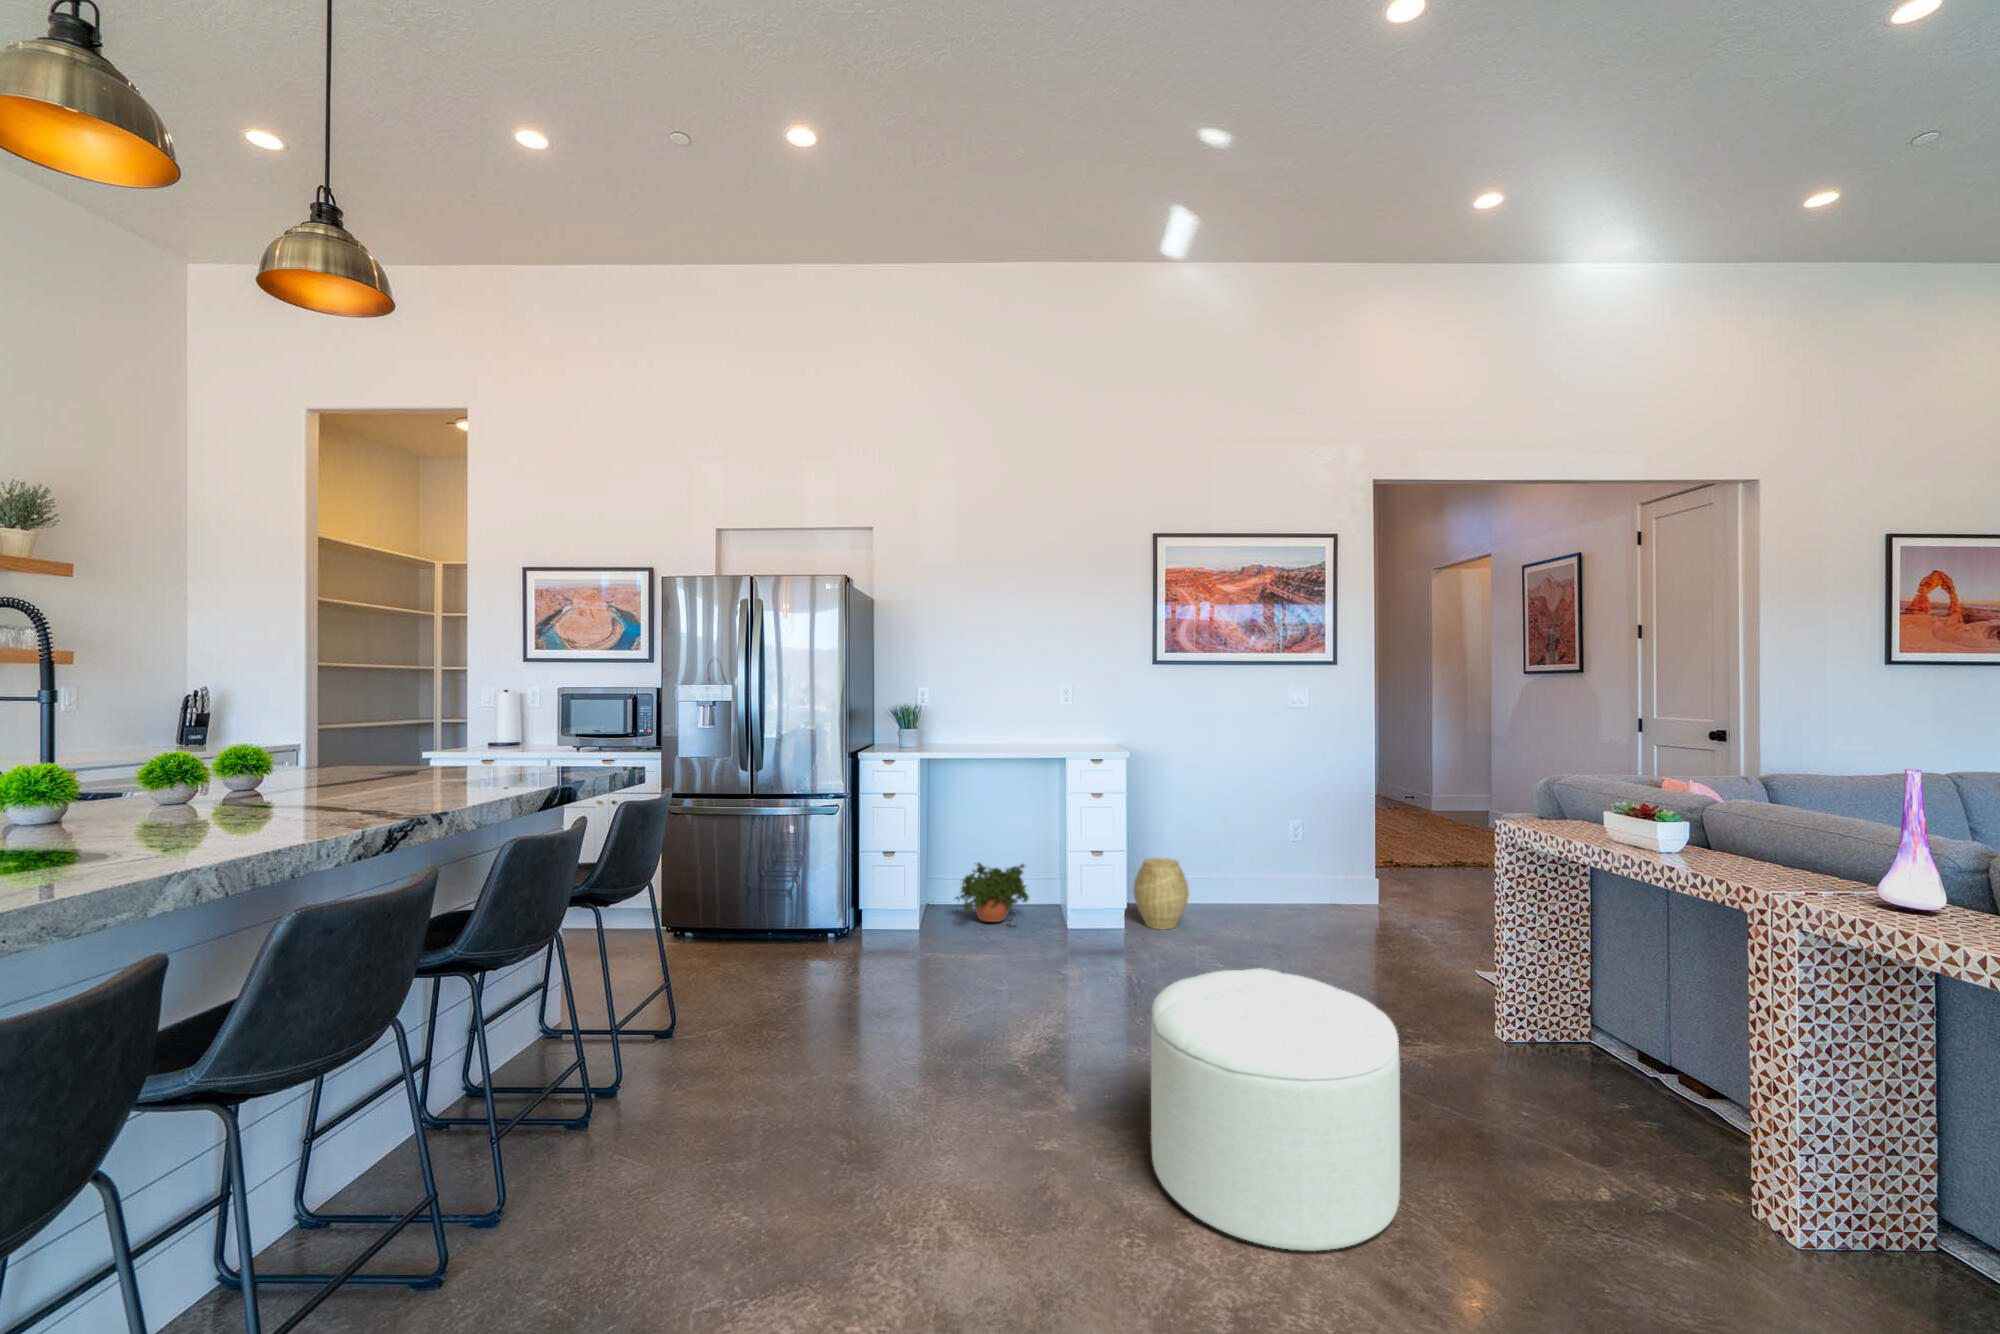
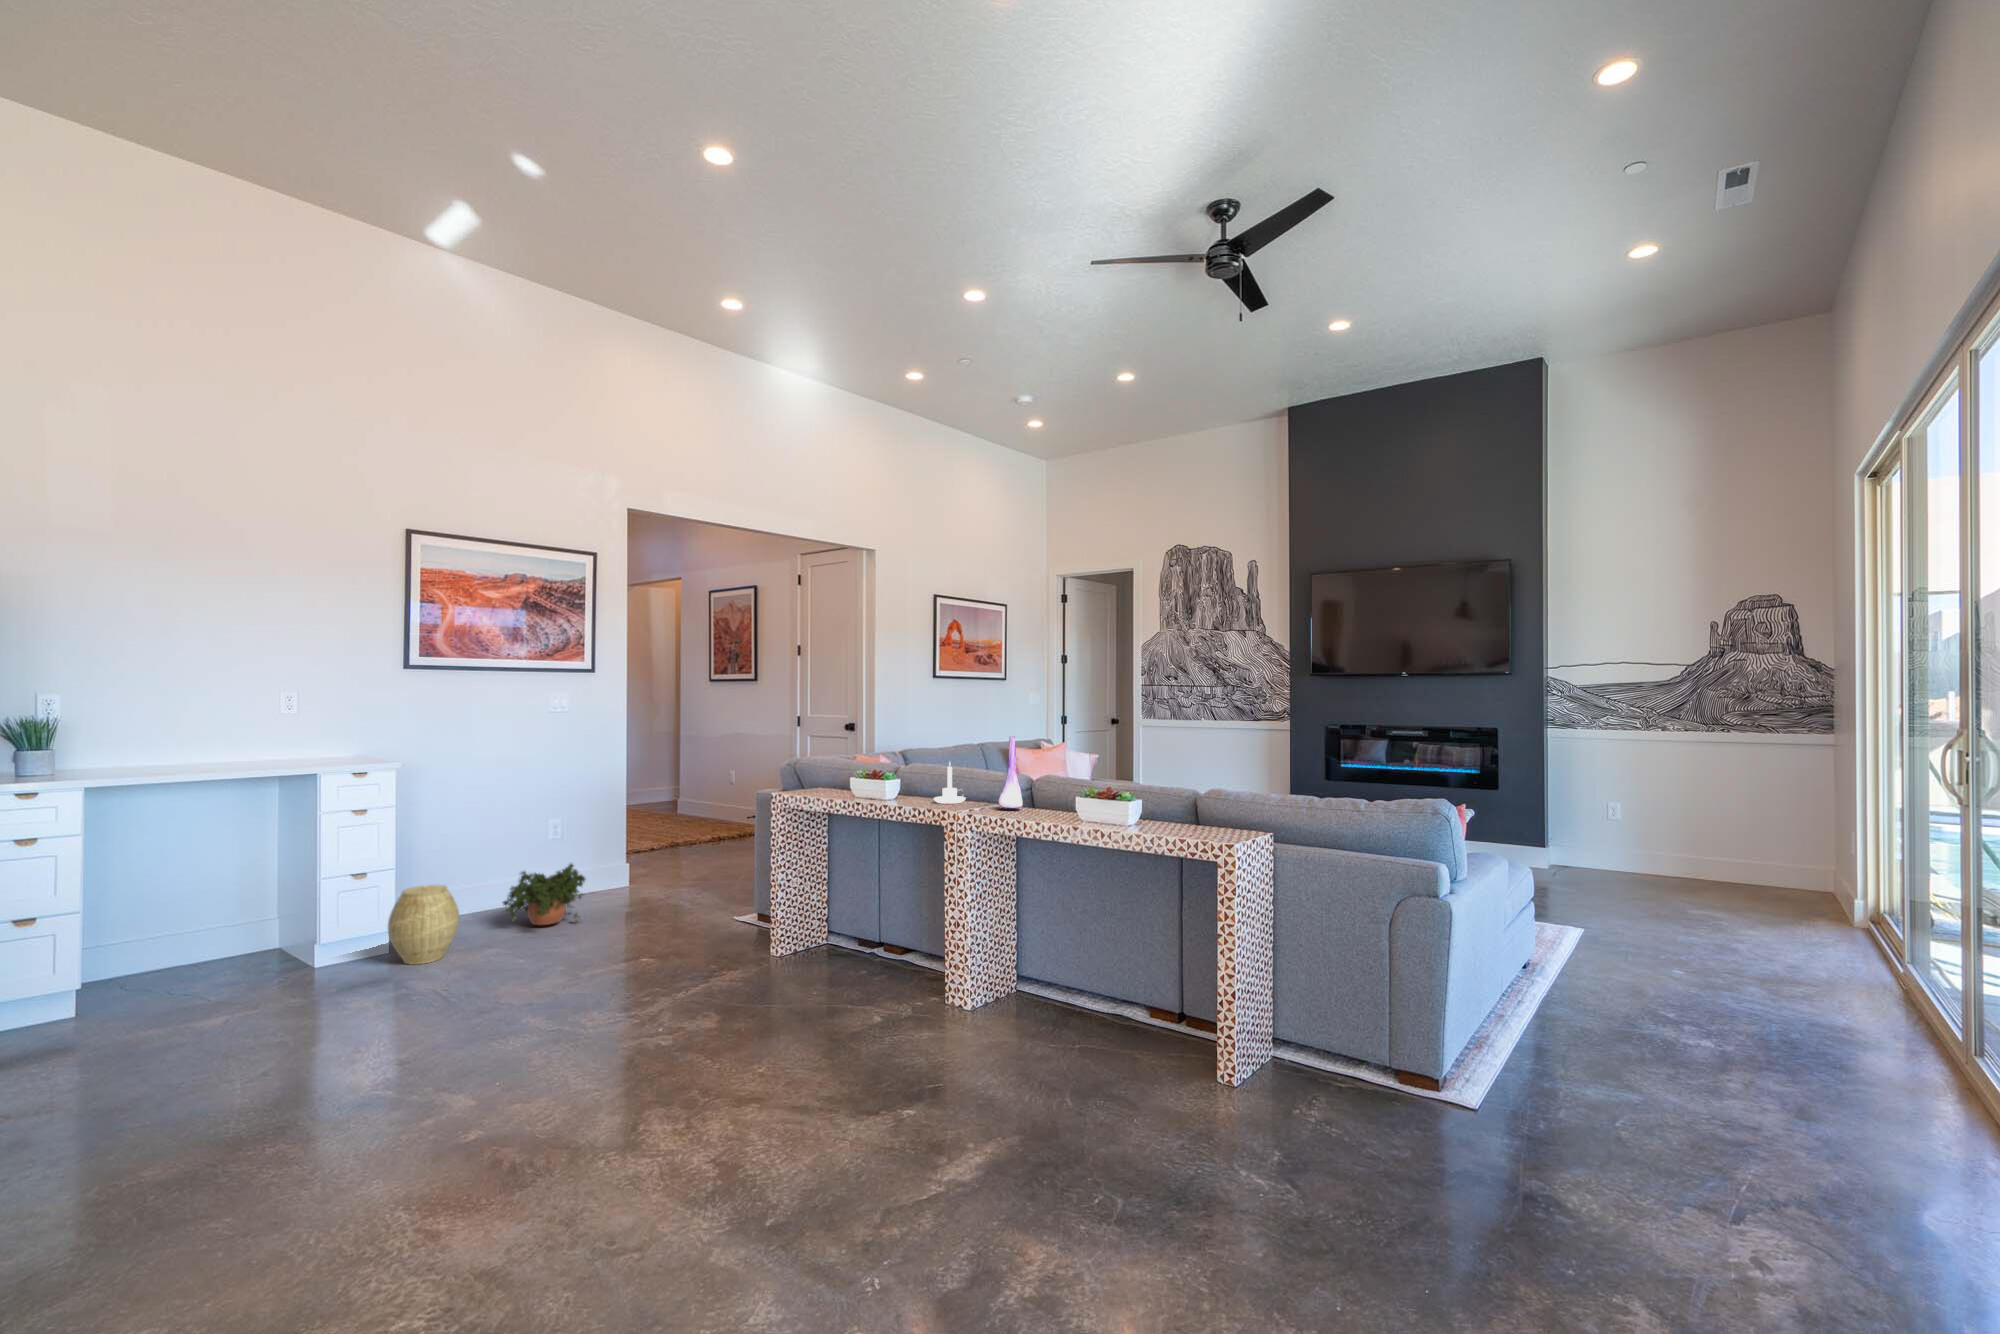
candle holder: none [1744,802,1819,878] -> present [934,762,966,804]
potted plant: present [956,863,1029,922] -> present [502,864,586,925]
ottoman: present [1151,969,1400,1251] -> none [582,934,786,1143]

